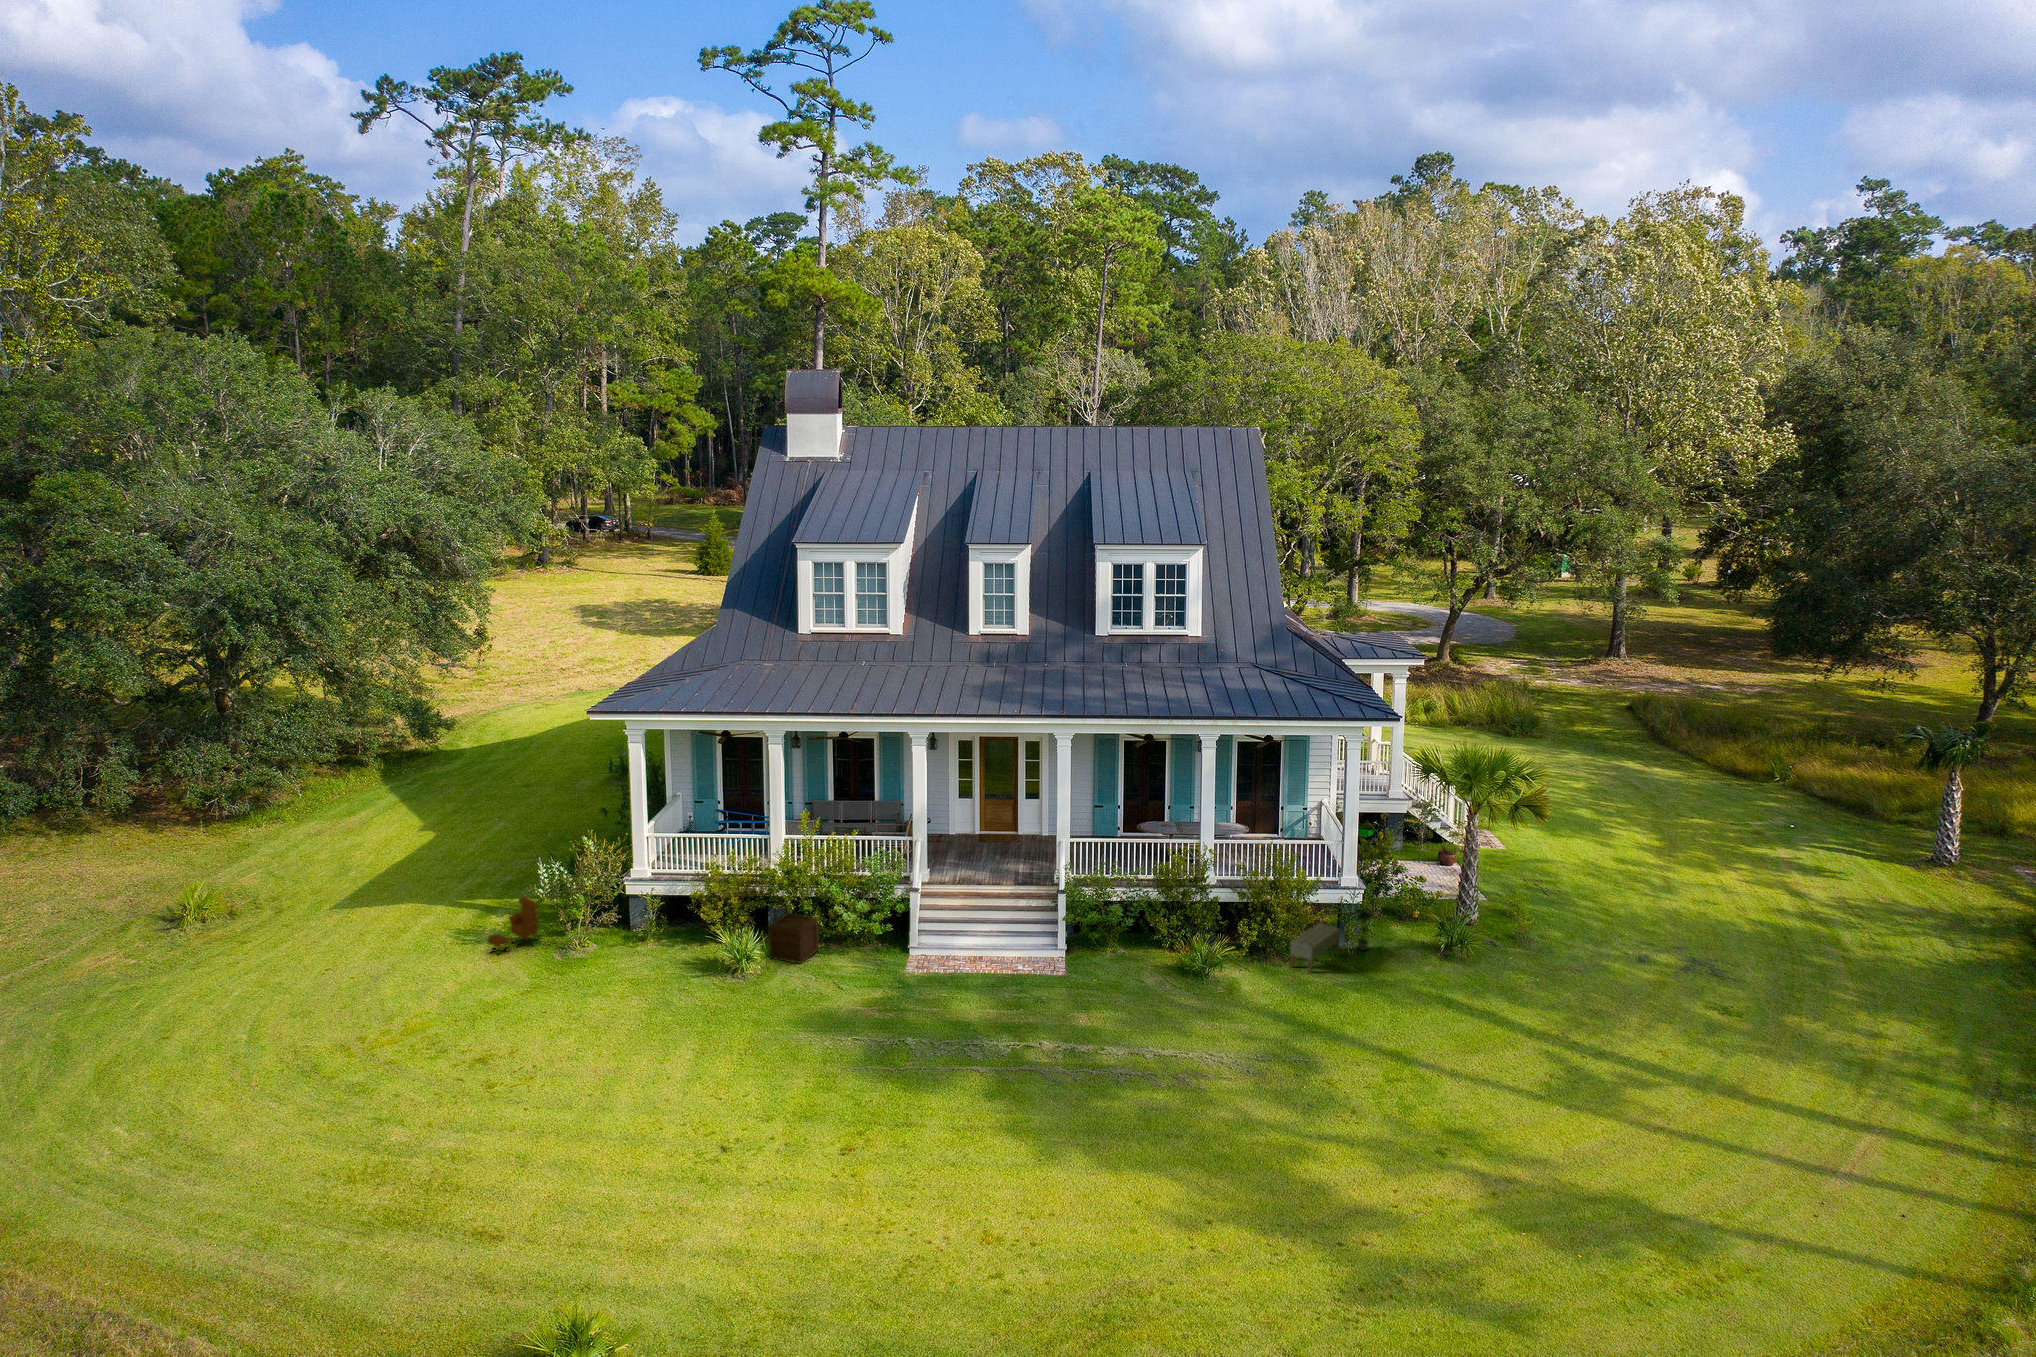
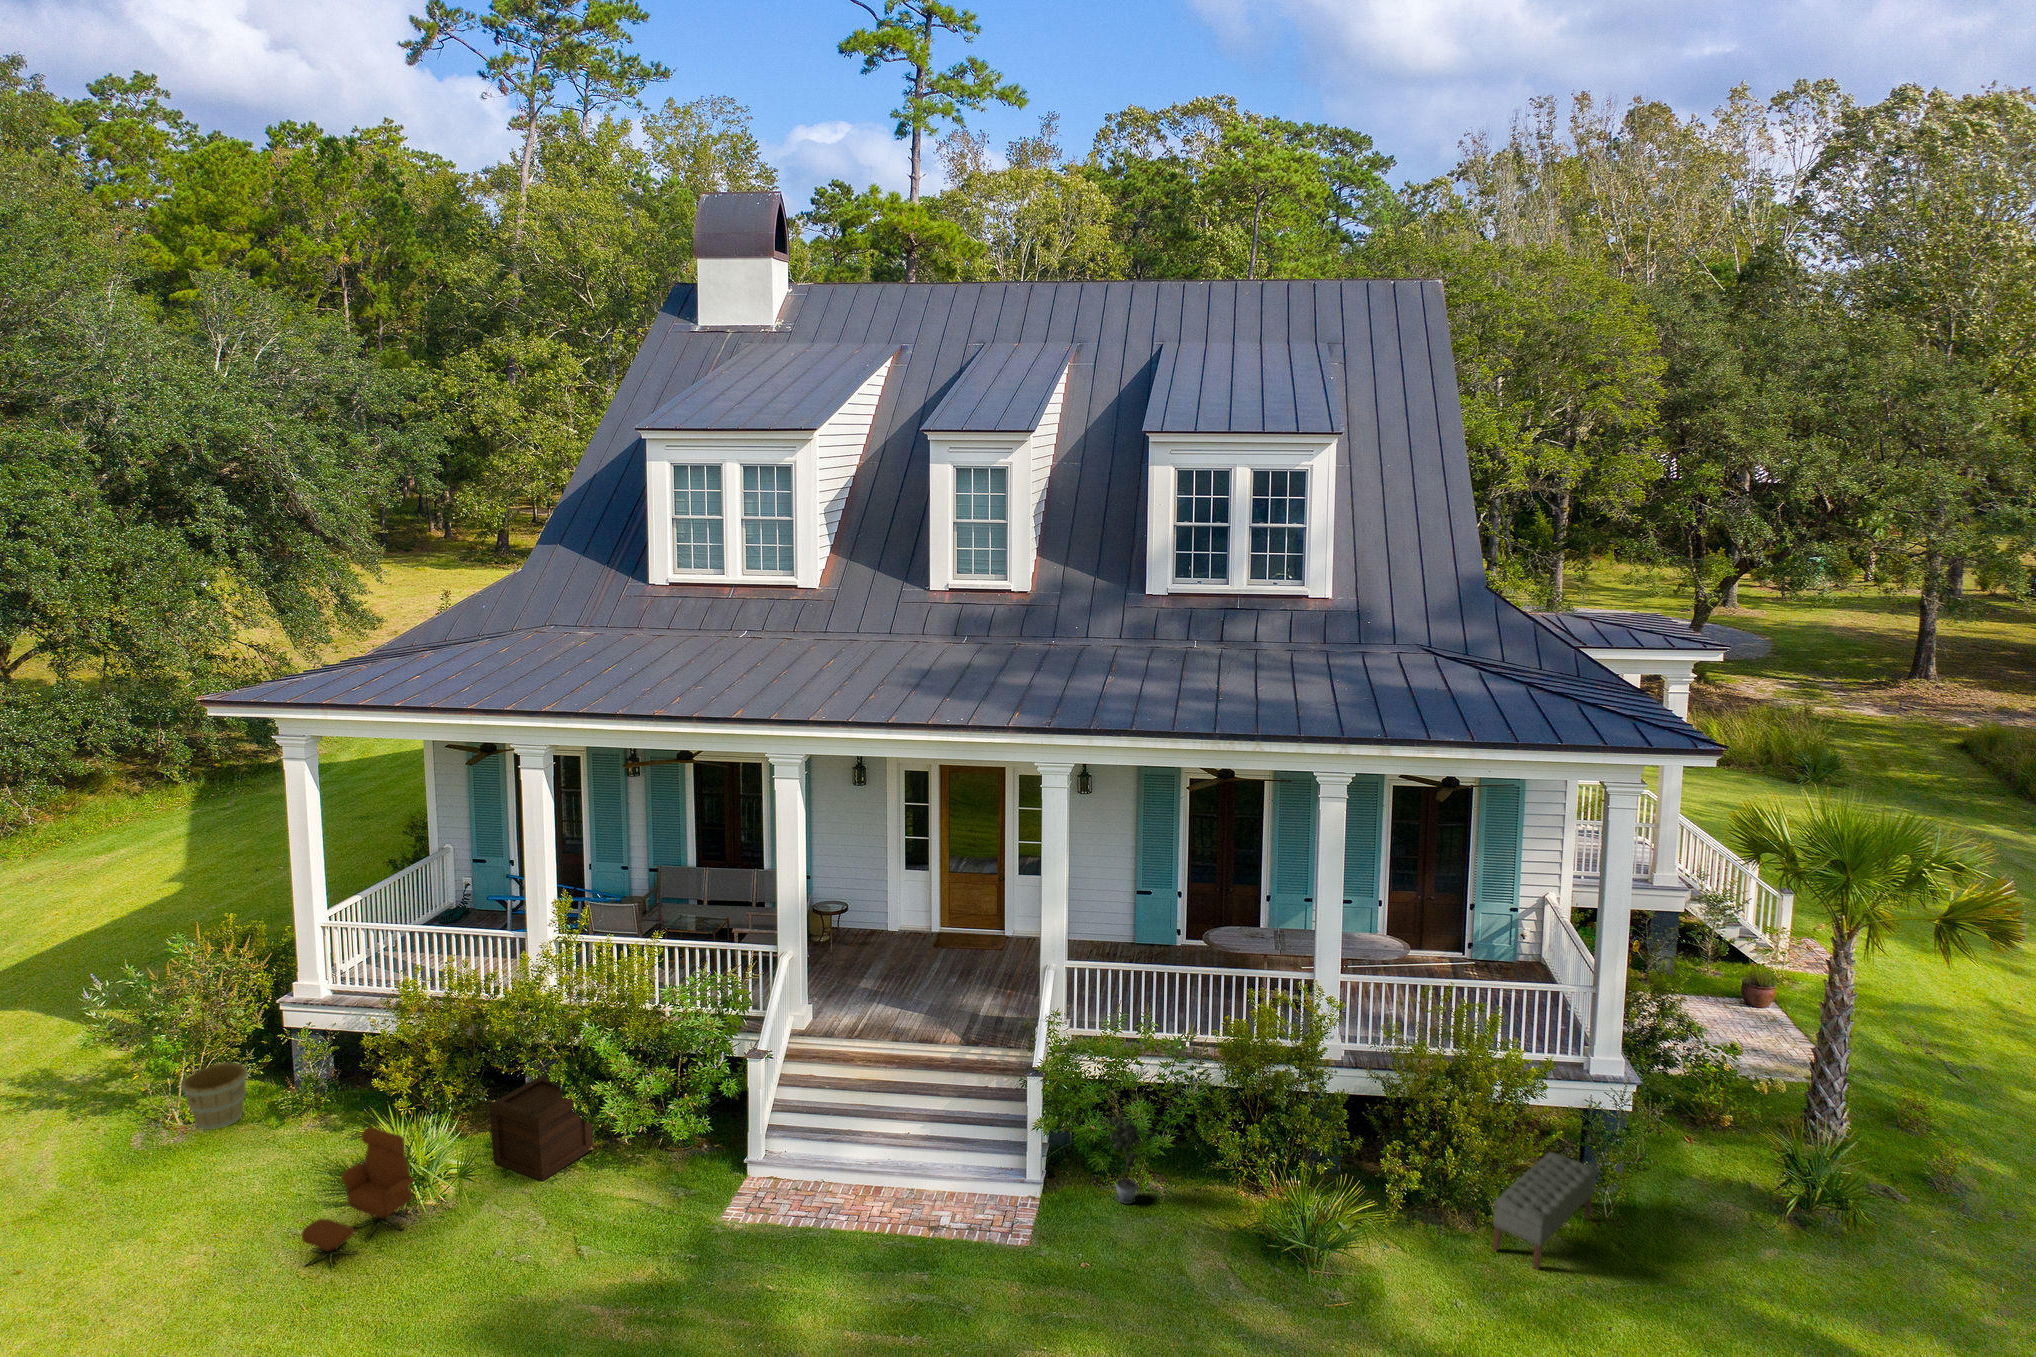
lounge chair: present [487,896,539,953] -> present [301,1127,414,1269]
potted plant: present [1353,908,1378,950] -> present [1098,1115,1156,1204]
wooden bucket: none [579,916,613,952] -> present [181,1062,248,1130]

